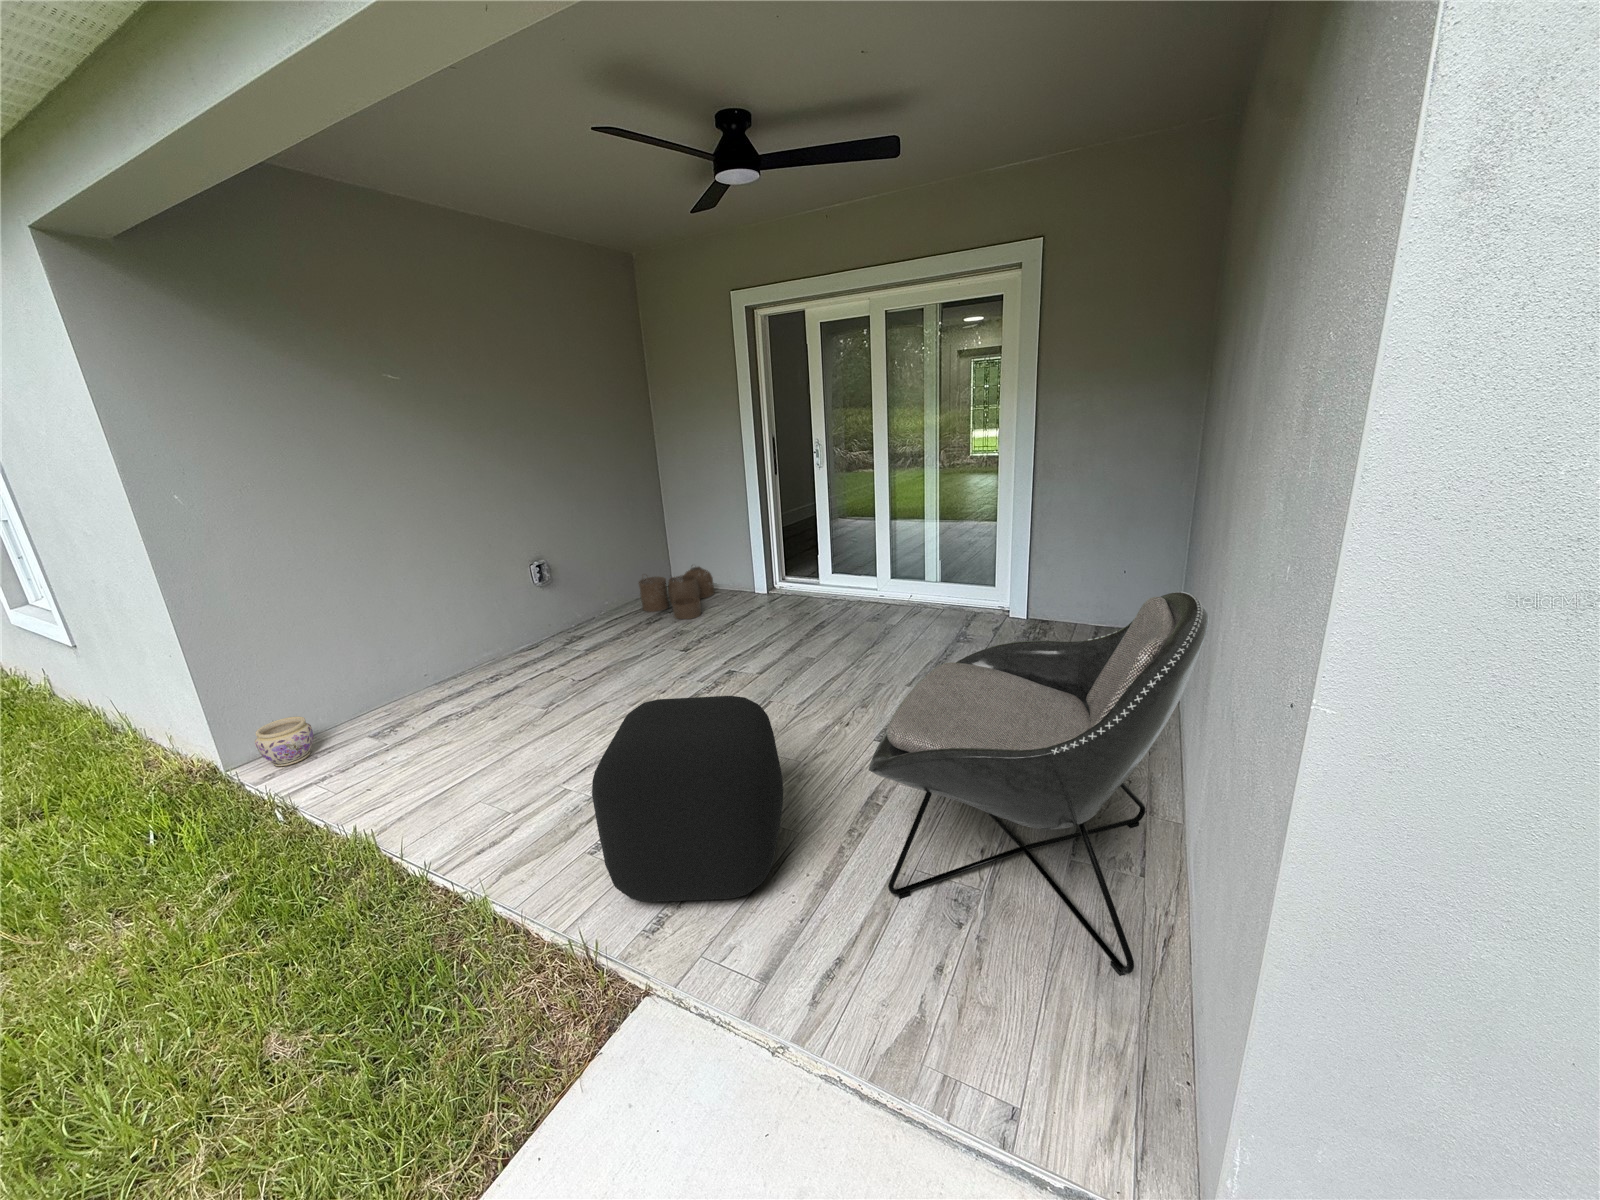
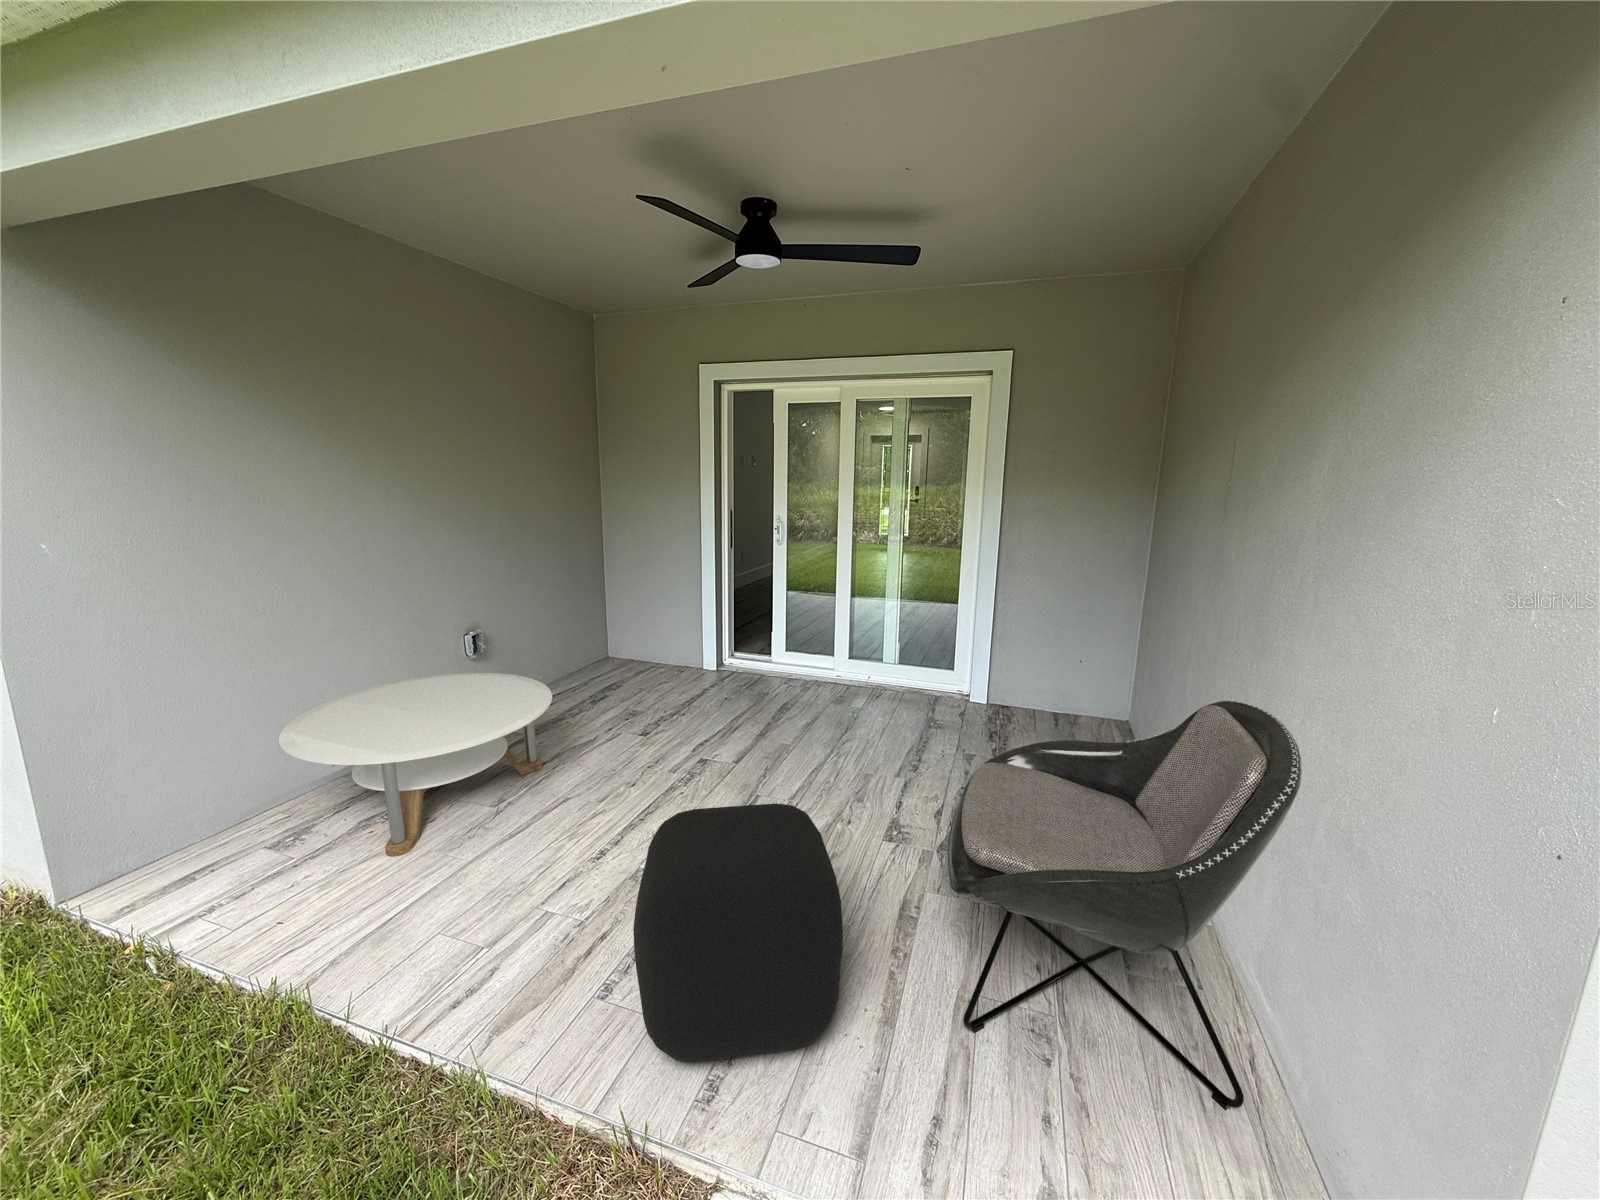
woven basket: present [638,567,714,619] -> none [581,637,659,697]
round table: none [368,597,590,745] -> present [279,673,552,857]
planter: present [255,716,313,767] -> none [109,826,192,895]

